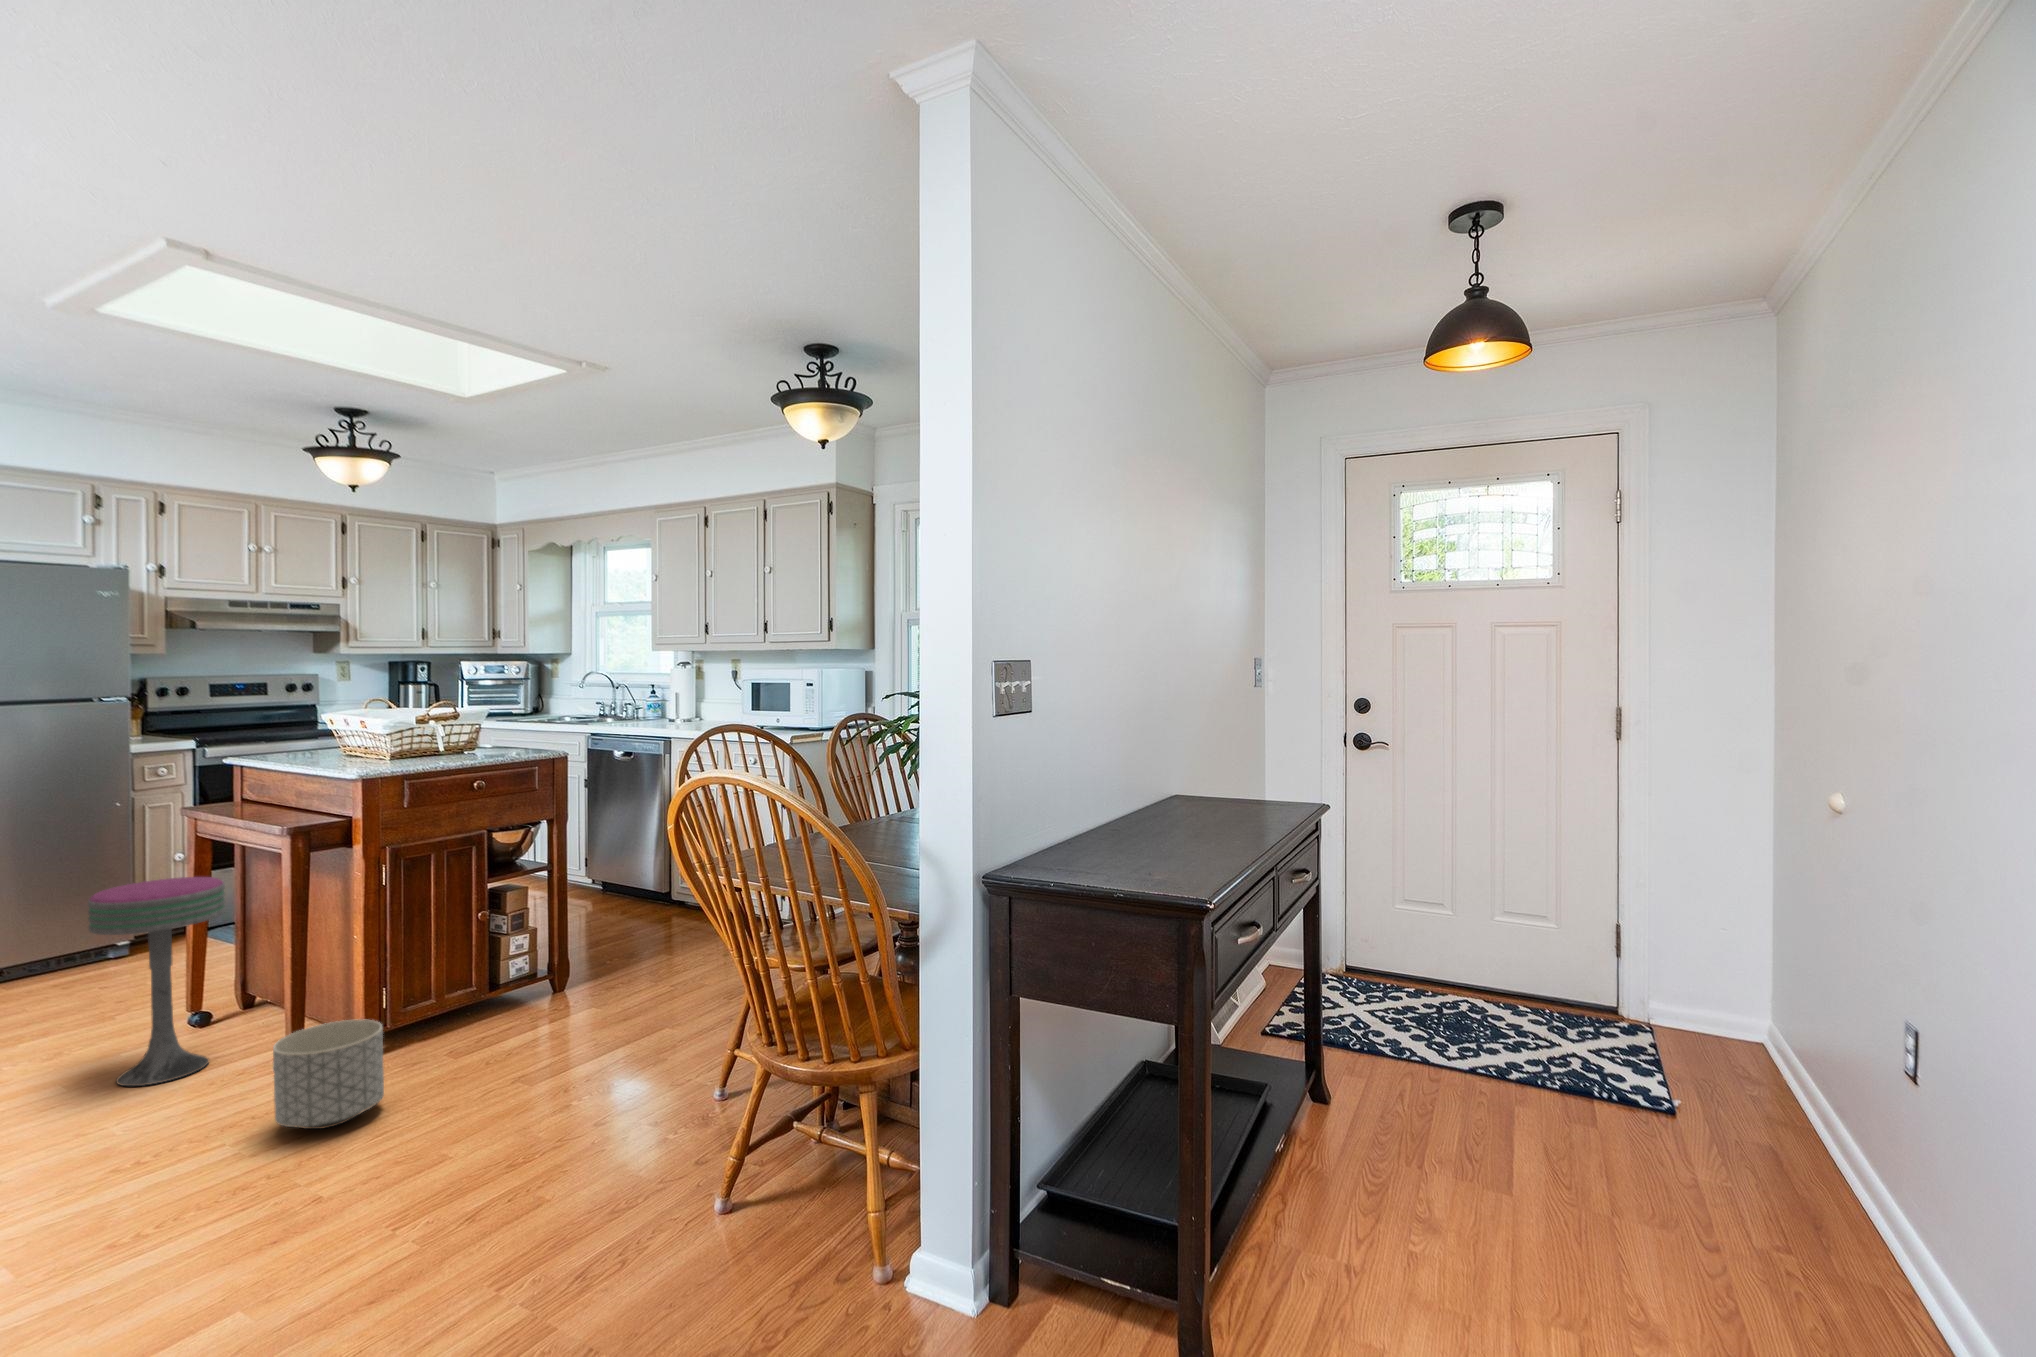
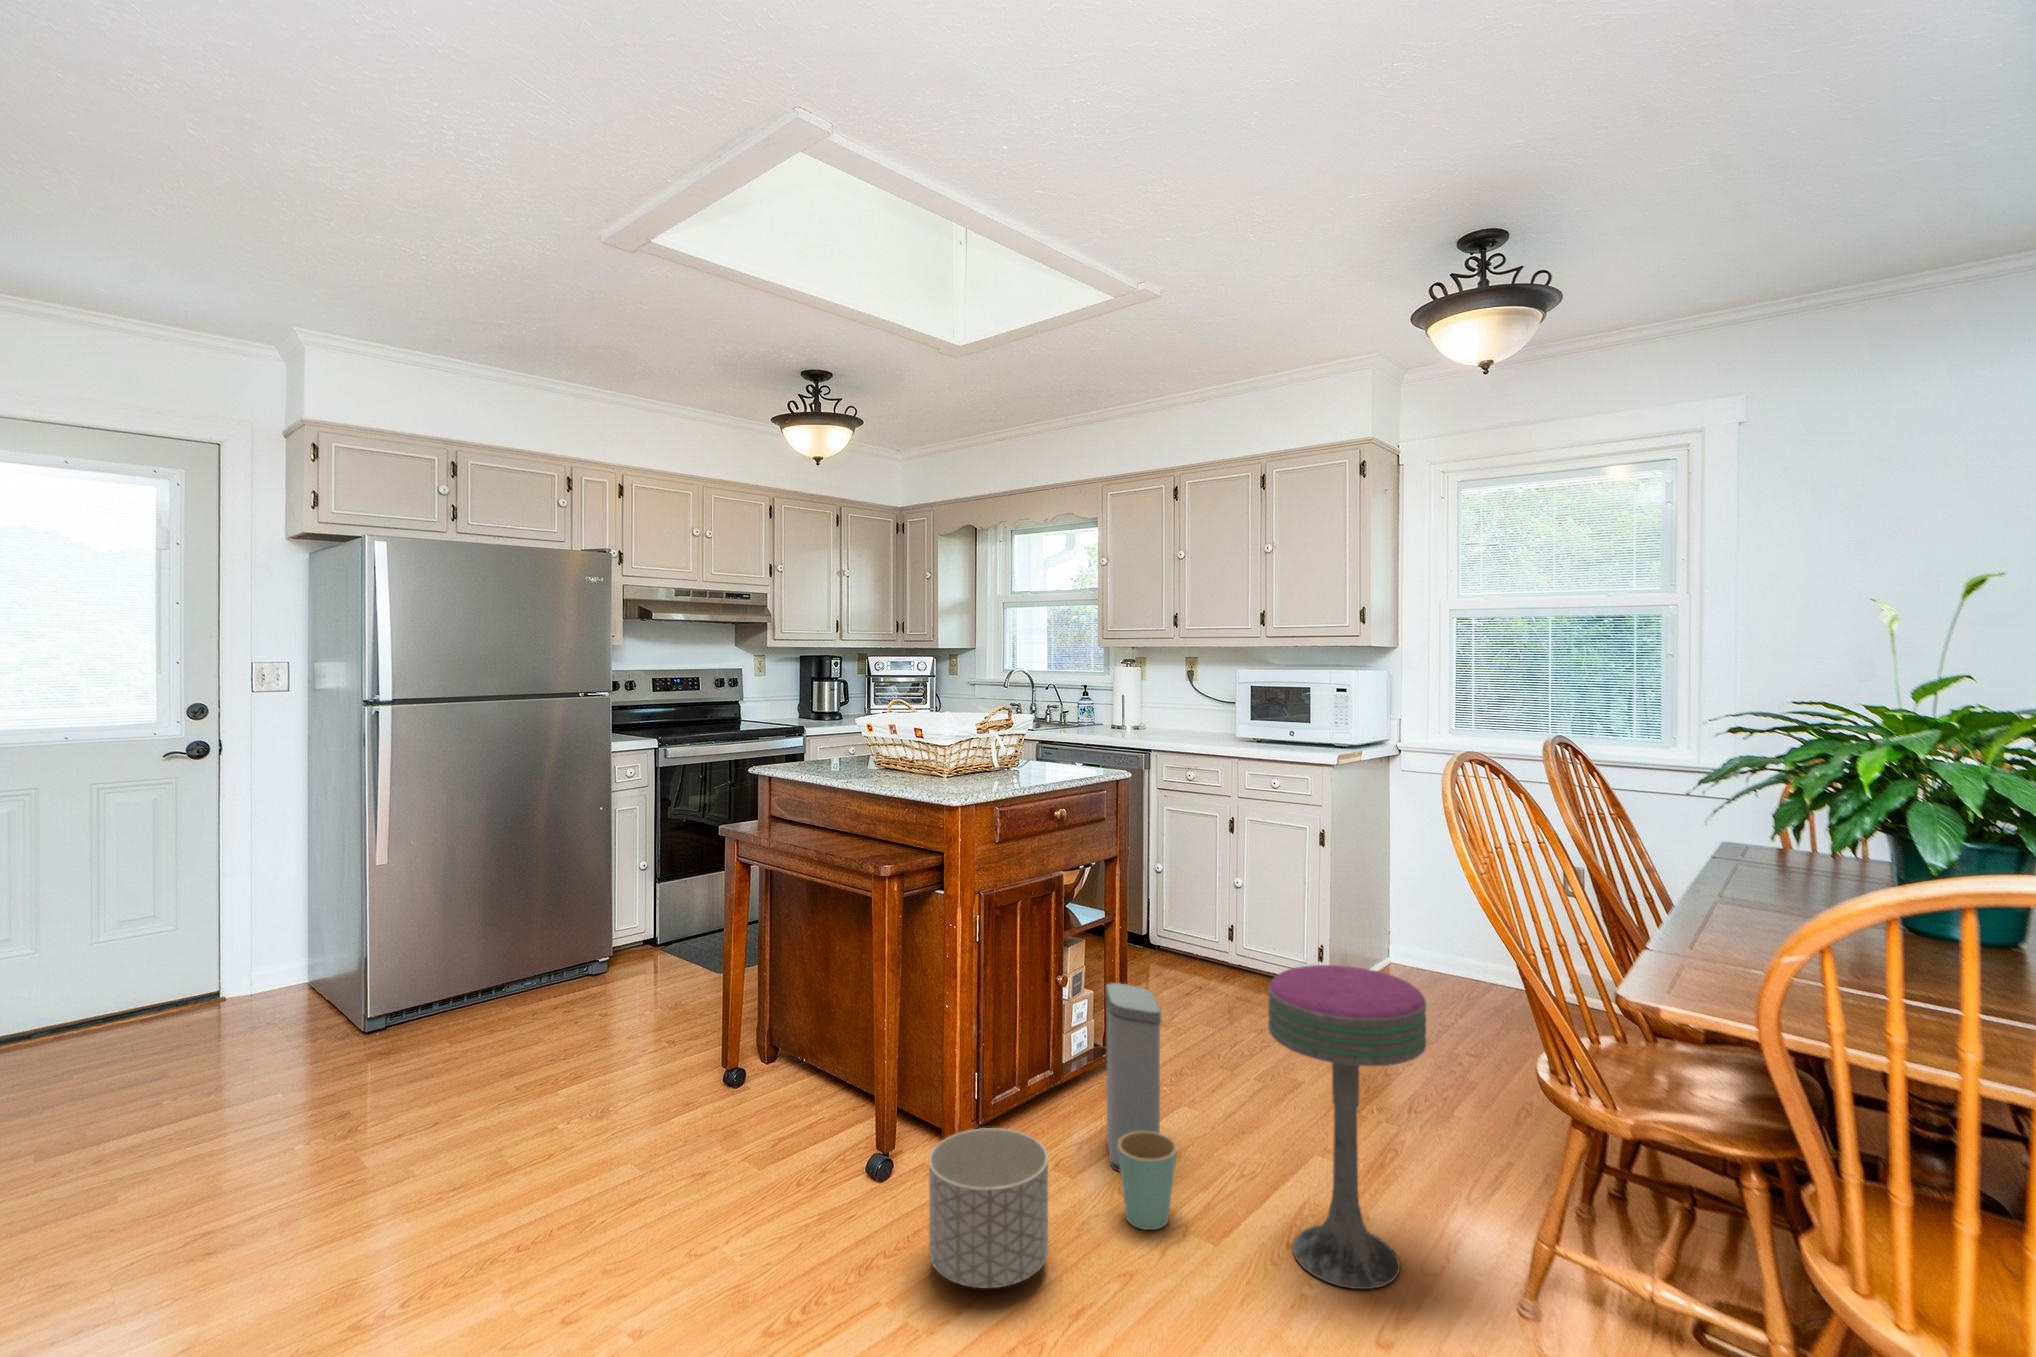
bar stool: present [88,877,225,1086] -> present [1268,965,1426,1289]
trash can: none [464,914,545,1086] -> present [1105,983,1177,1230]

